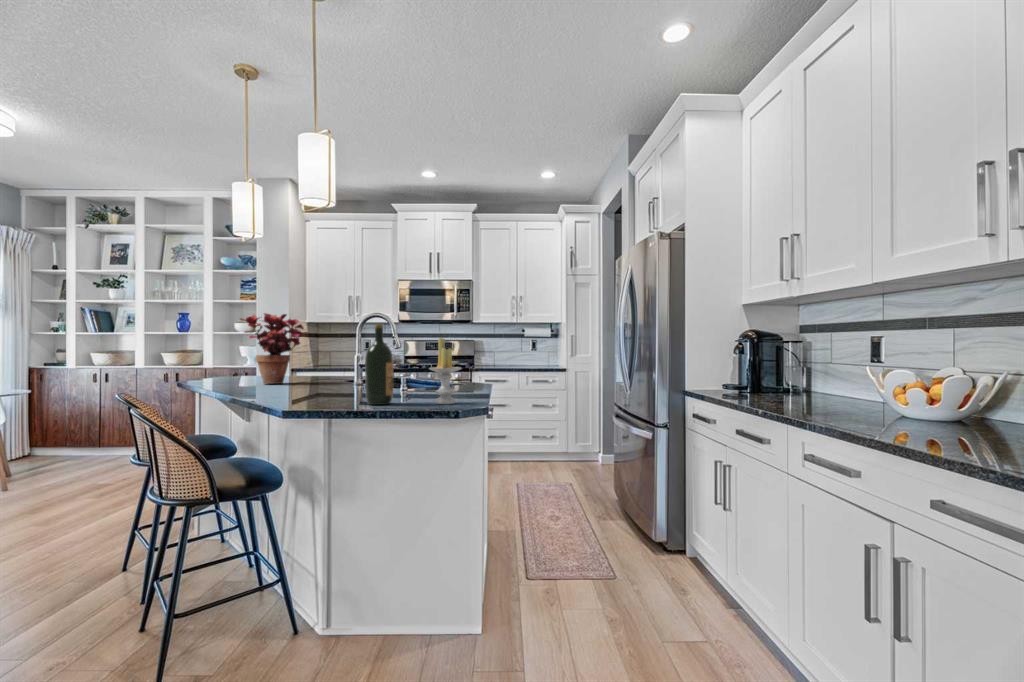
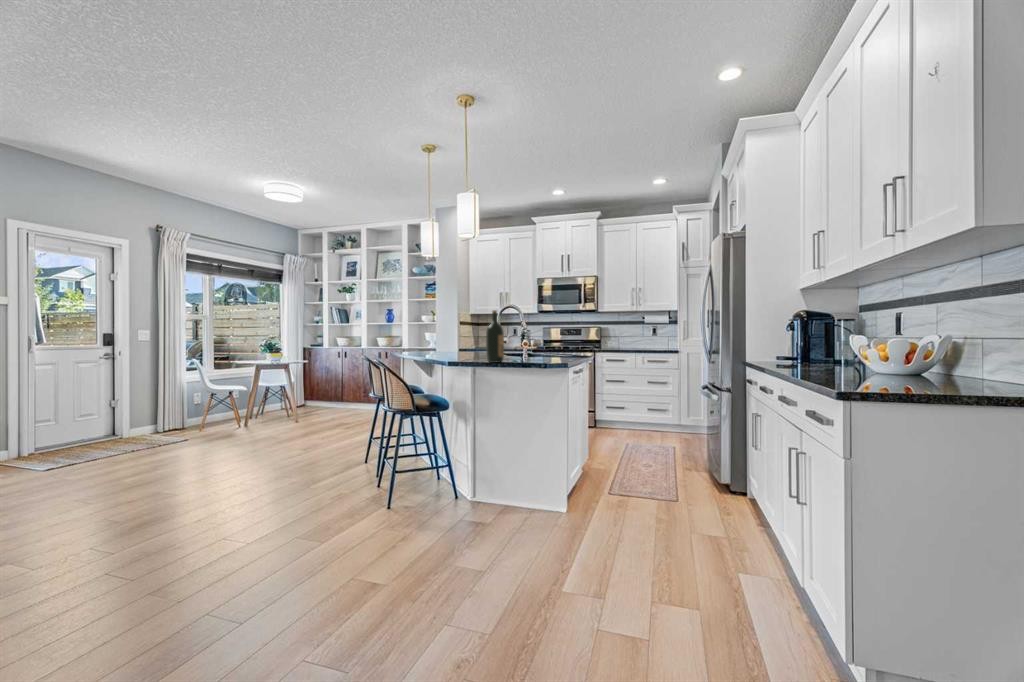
potted plant: present [240,313,308,384] -> none [419,306,463,354]
candle: present [429,338,462,404] -> none [526,319,549,363]

